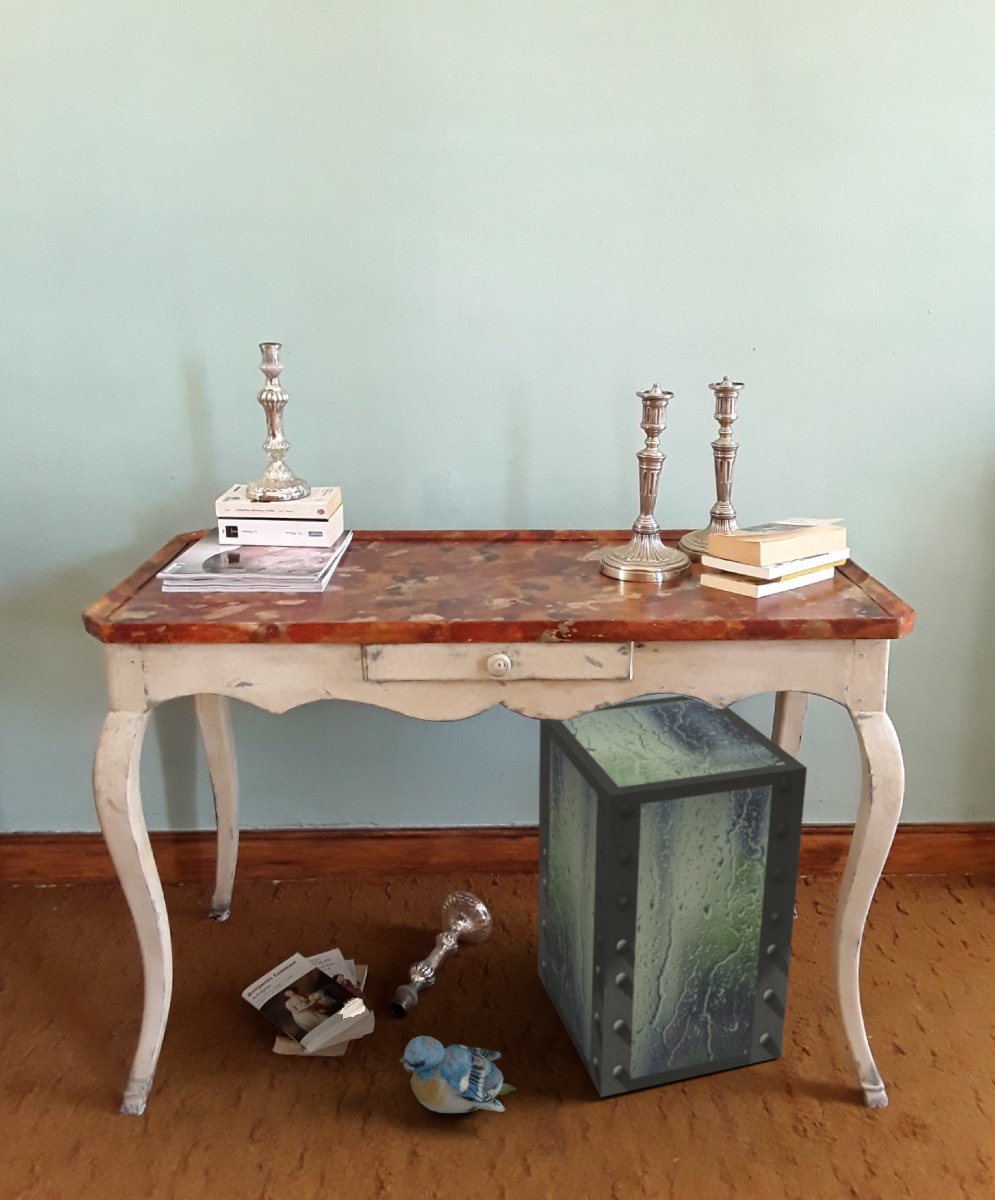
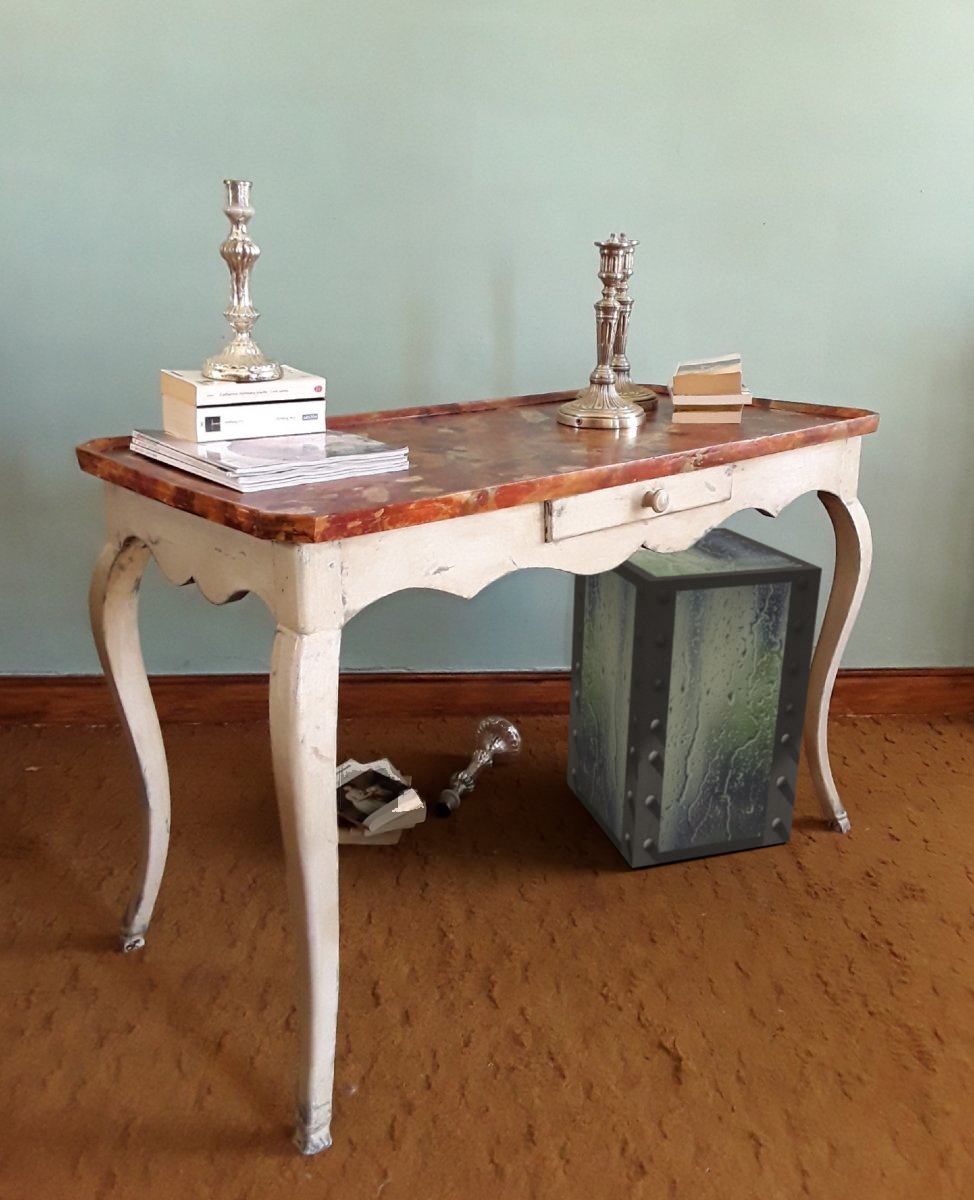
plush toy: present [400,1036,516,1113] -> none [454,809,557,878]

